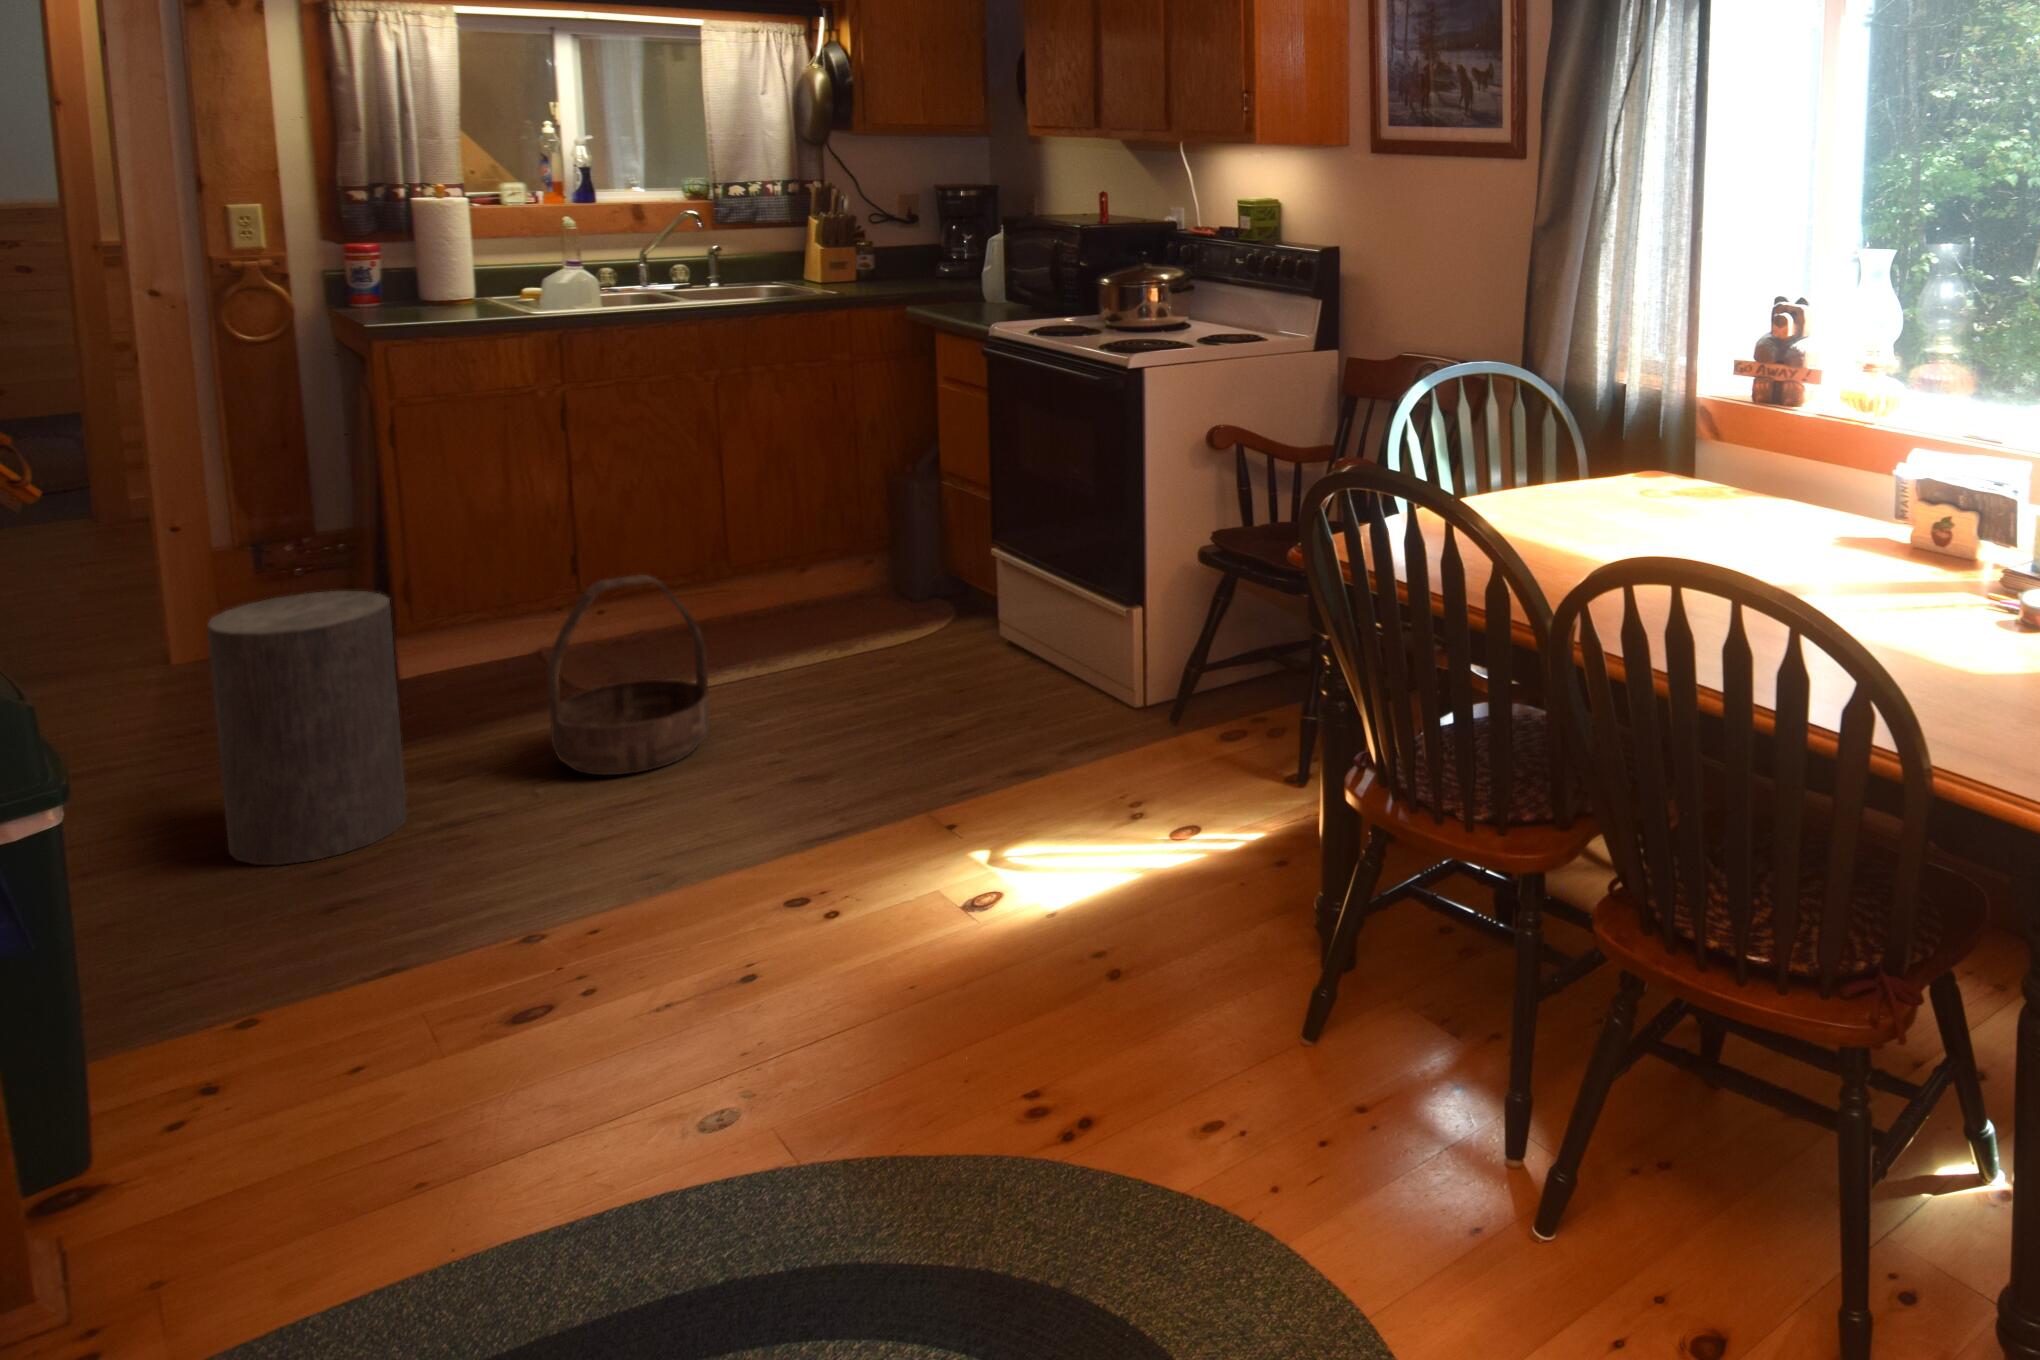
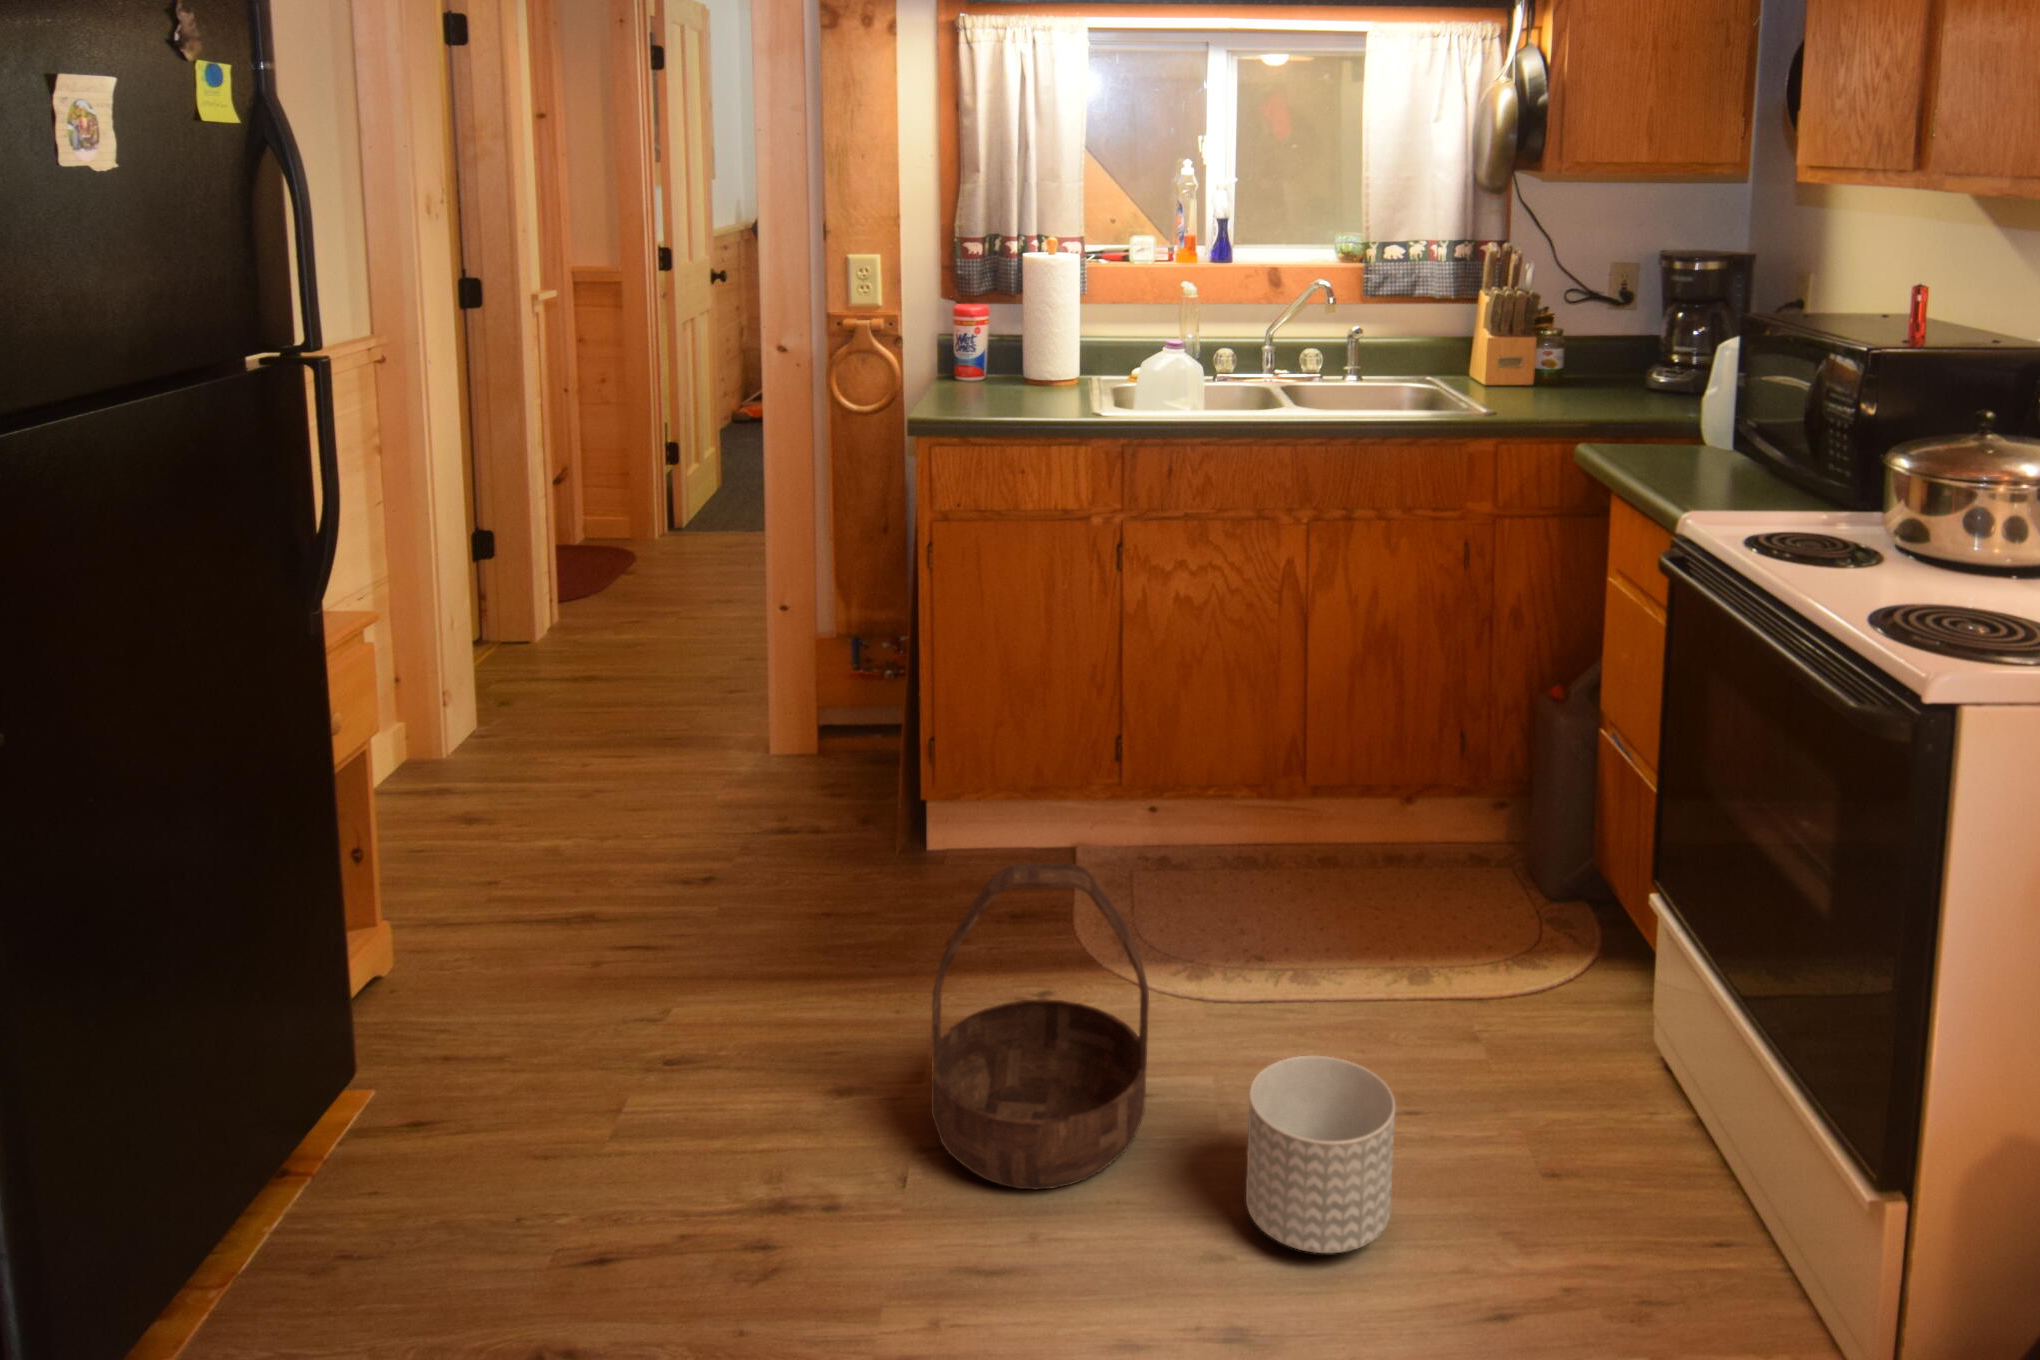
stool: present [207,591,407,865] -> none [519,805,739,1216]
planter: none [791,647,883,742] -> present [1246,1056,1395,1253]

